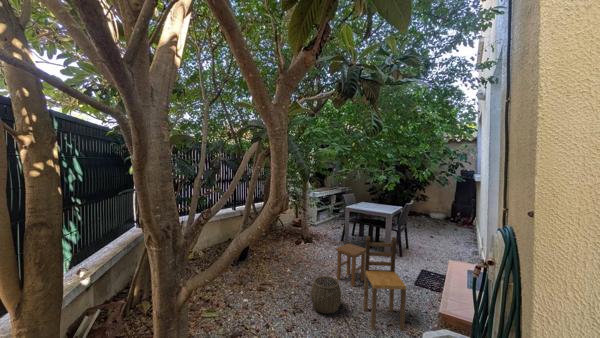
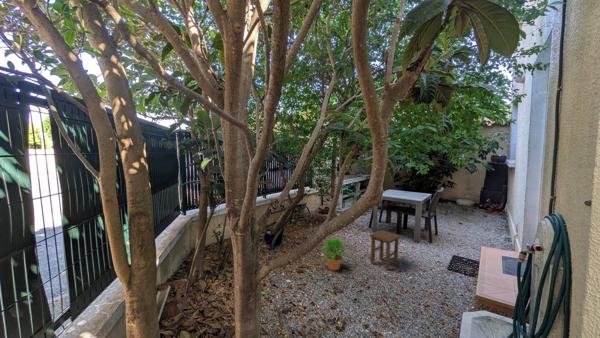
chair: present [364,236,406,331] -> none [400,223,444,311]
potted plant: none [284,251,312,287] -> present [323,238,345,270]
woven basket: present [311,276,341,313] -> none [350,260,379,294]

